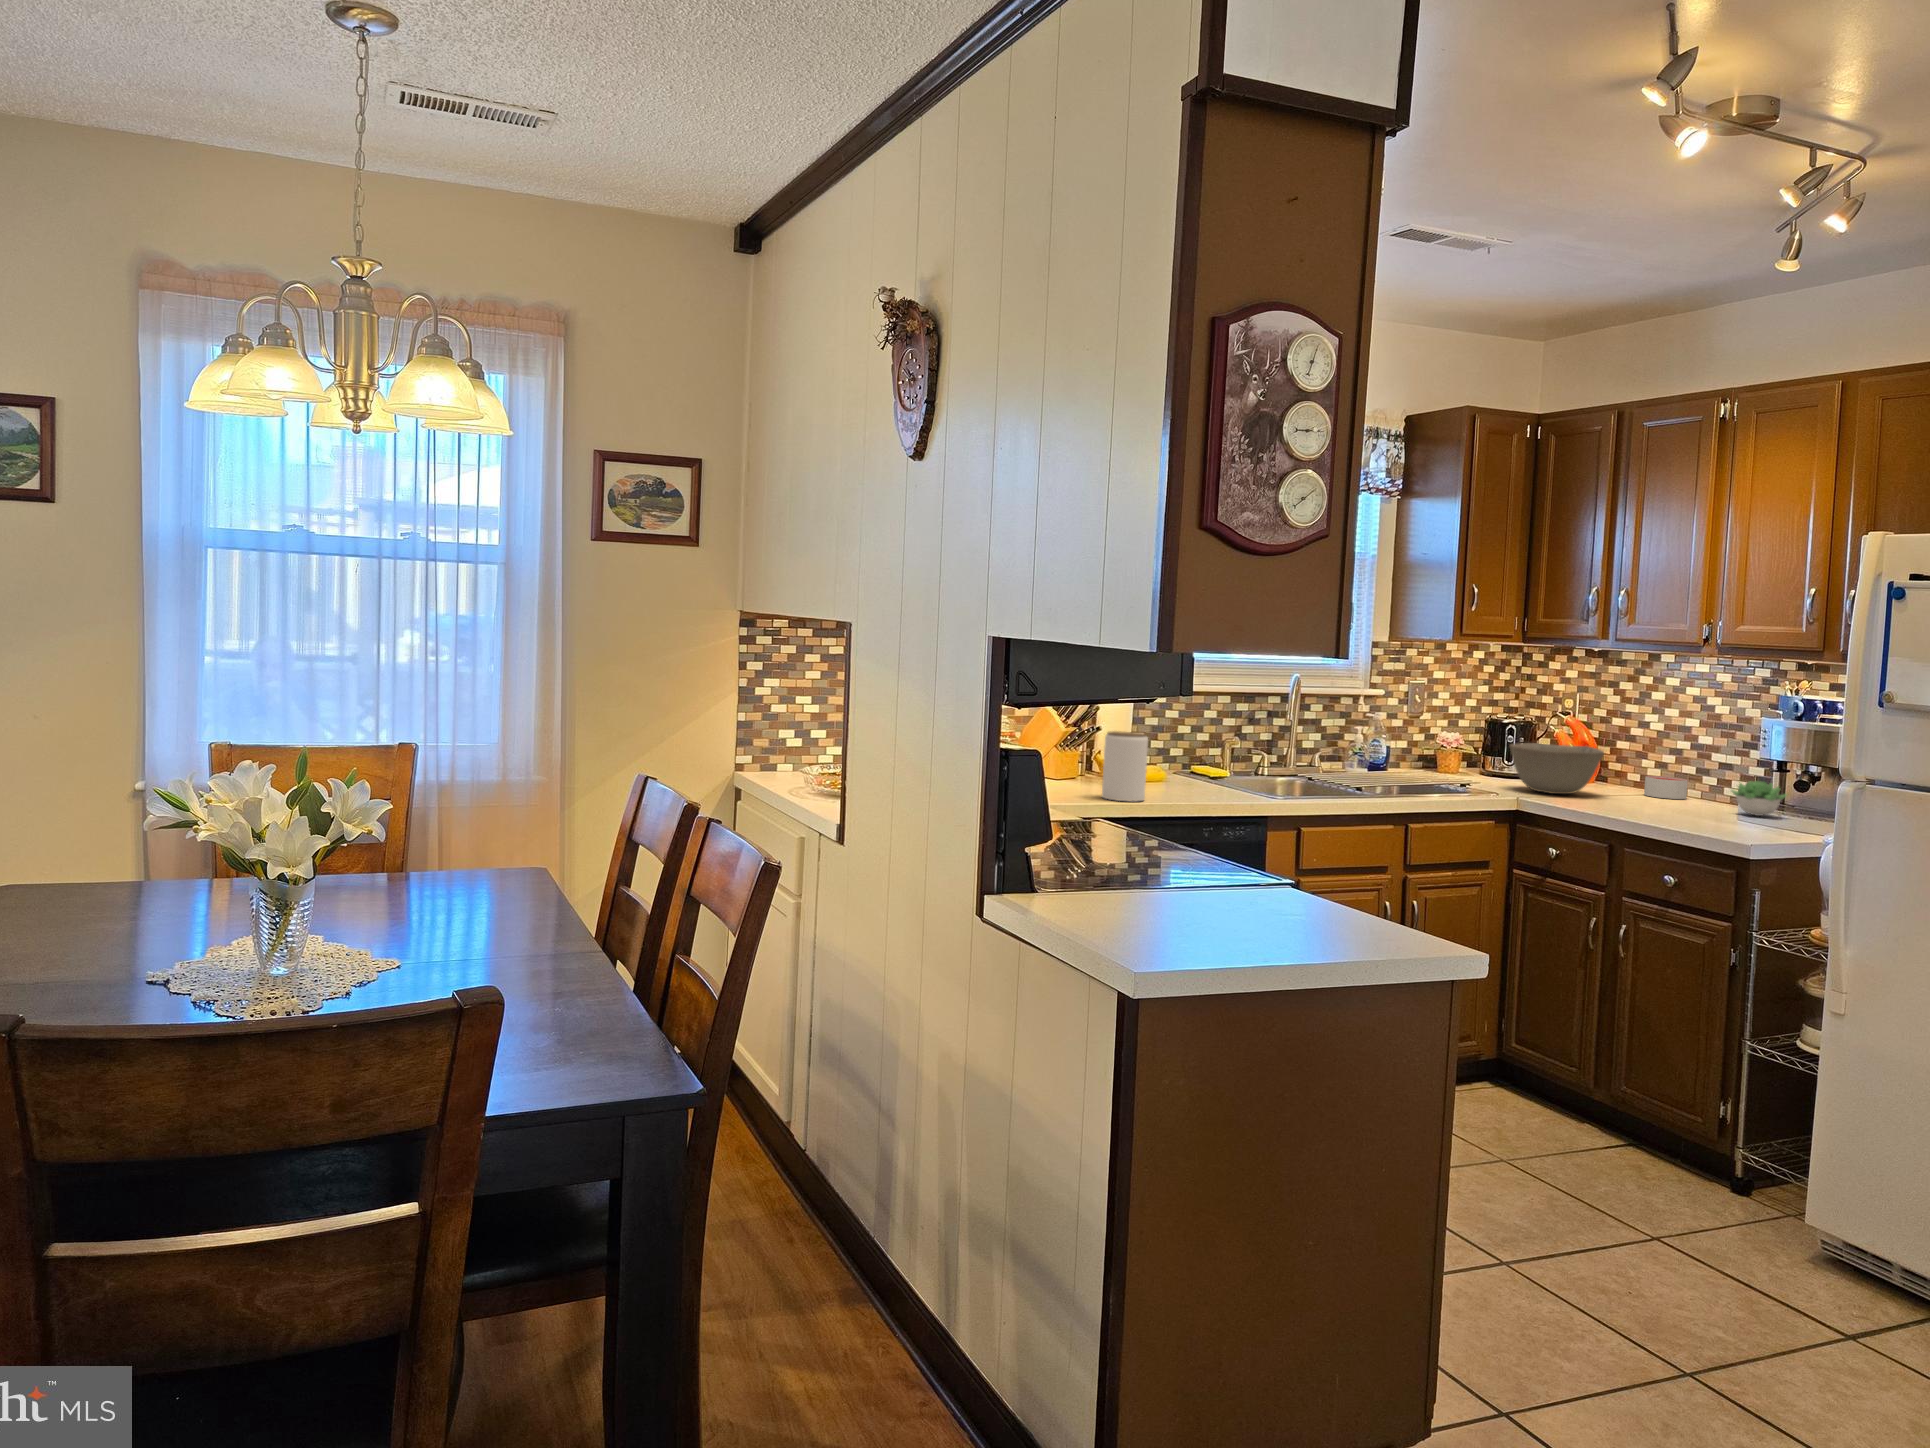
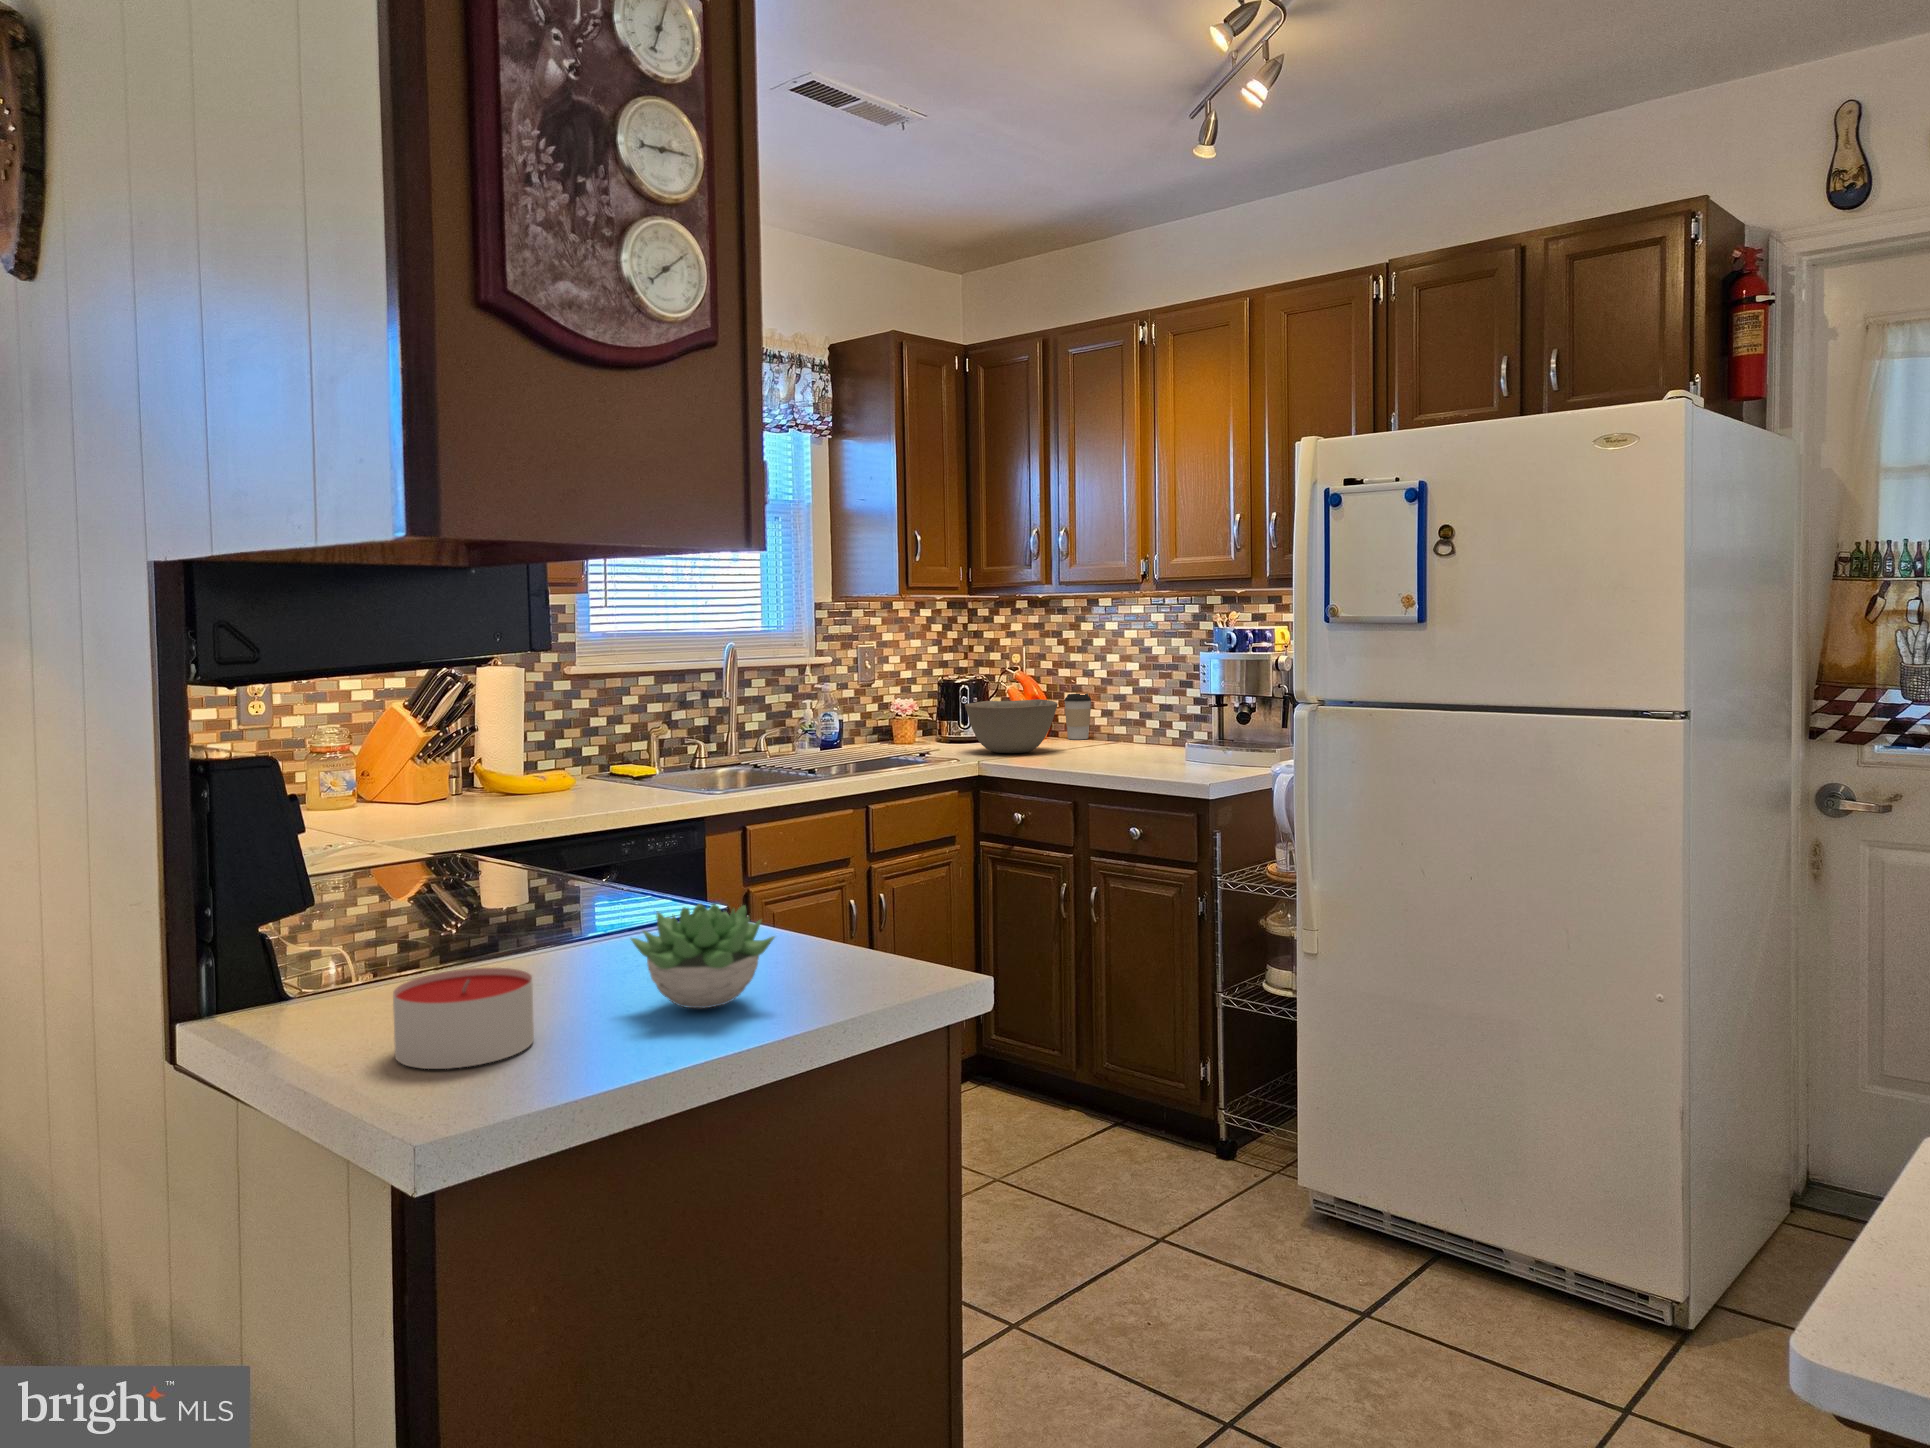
jar: present [1102,731,1148,802] -> none [465,729,529,824]
coffee cup: none [1615,743,1645,788] -> present [1064,693,1091,739]
candle: present [1644,776,1688,799] -> present [393,968,534,1069]
succulent plant: present [1732,781,1786,816] -> present [631,904,775,1008]

